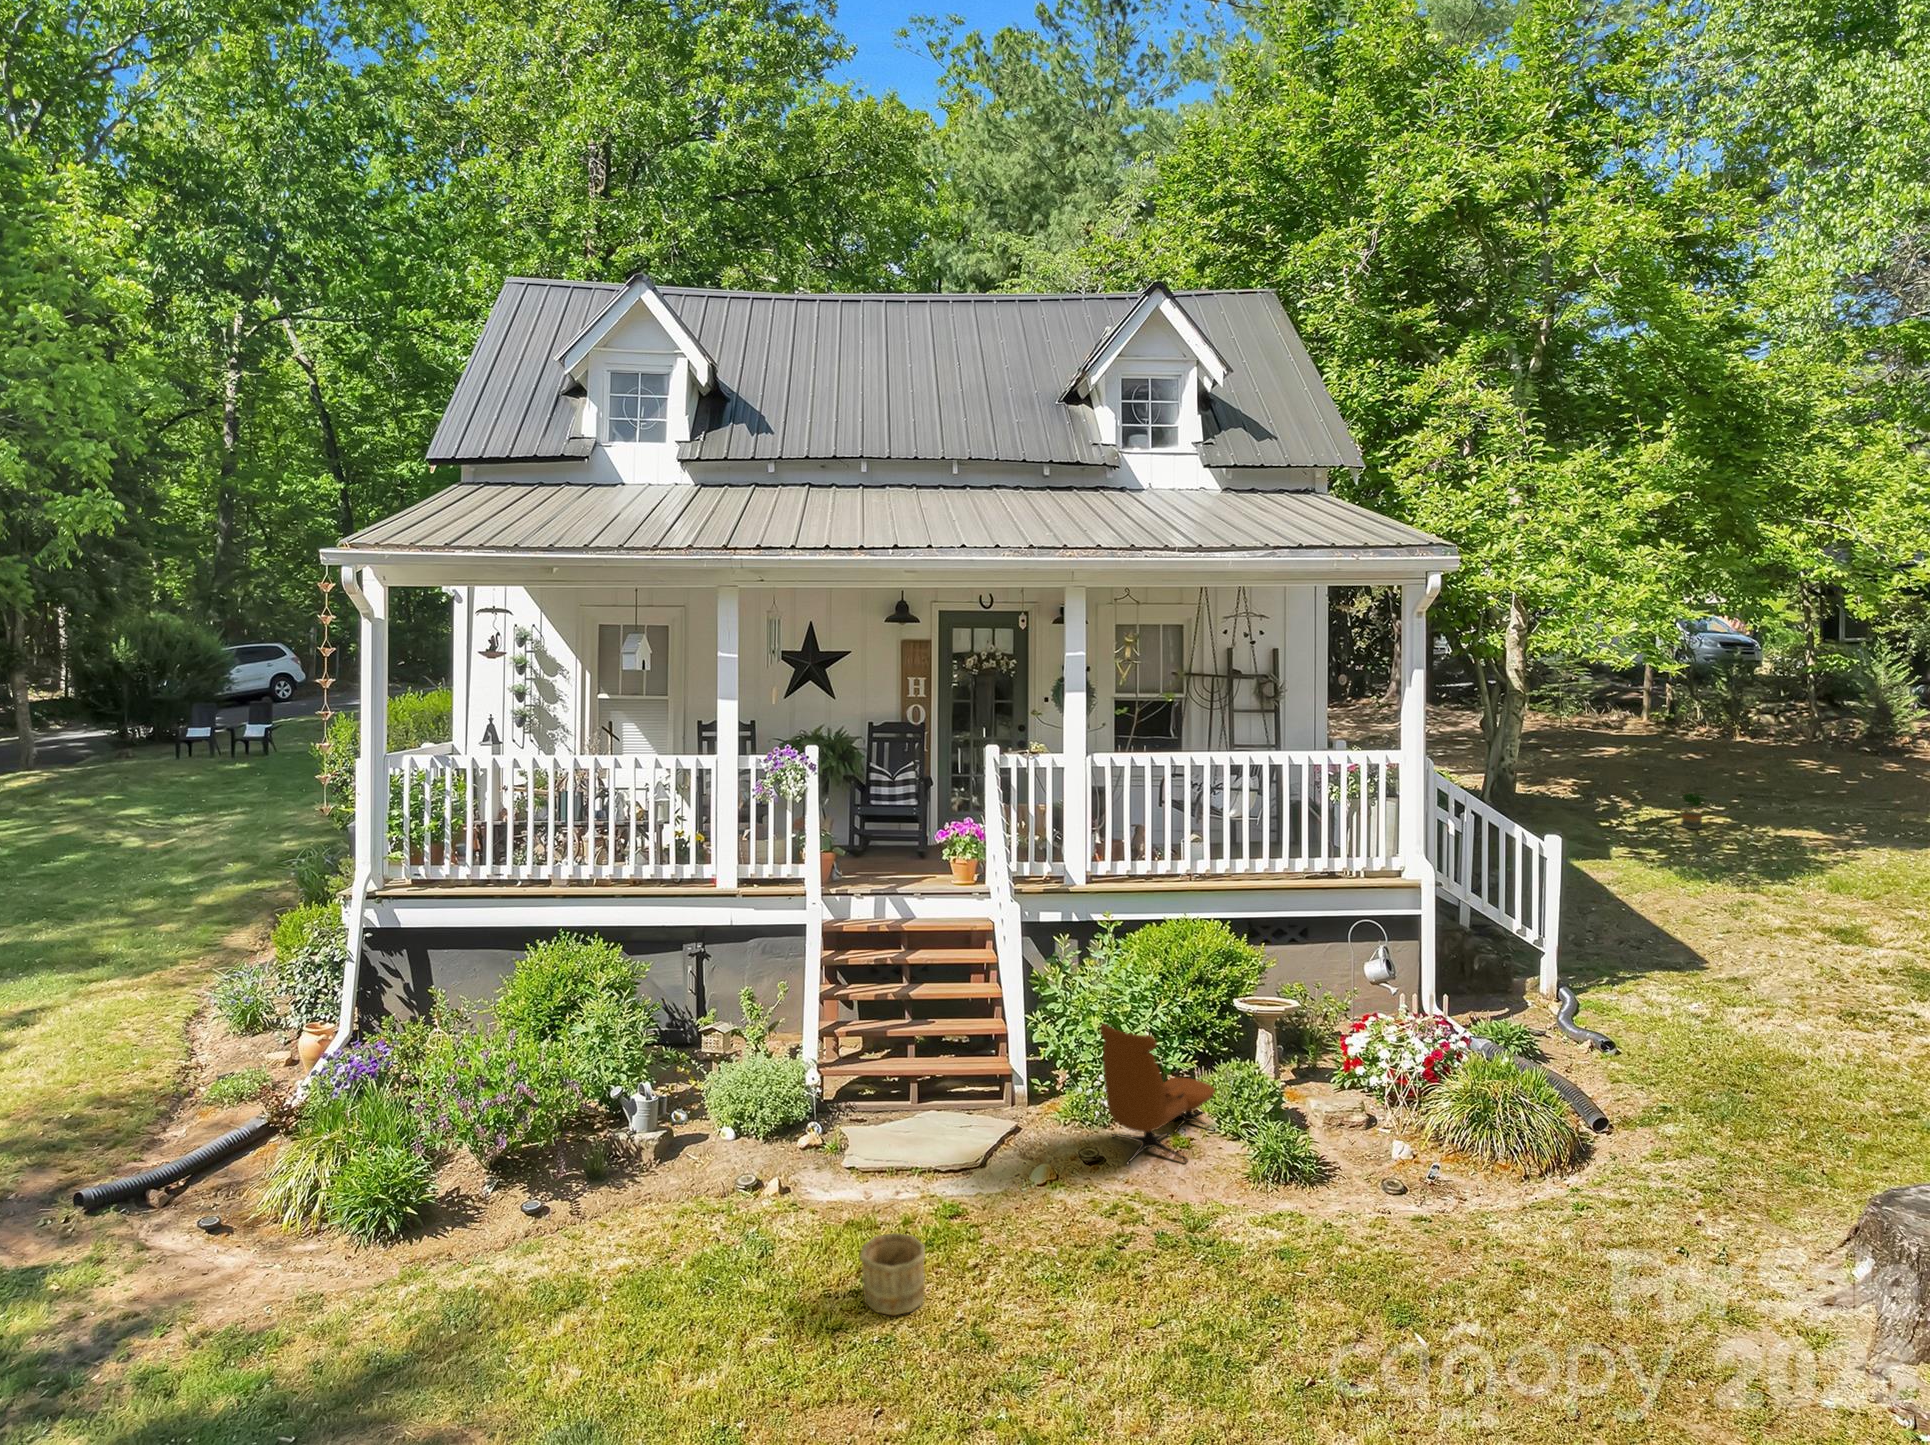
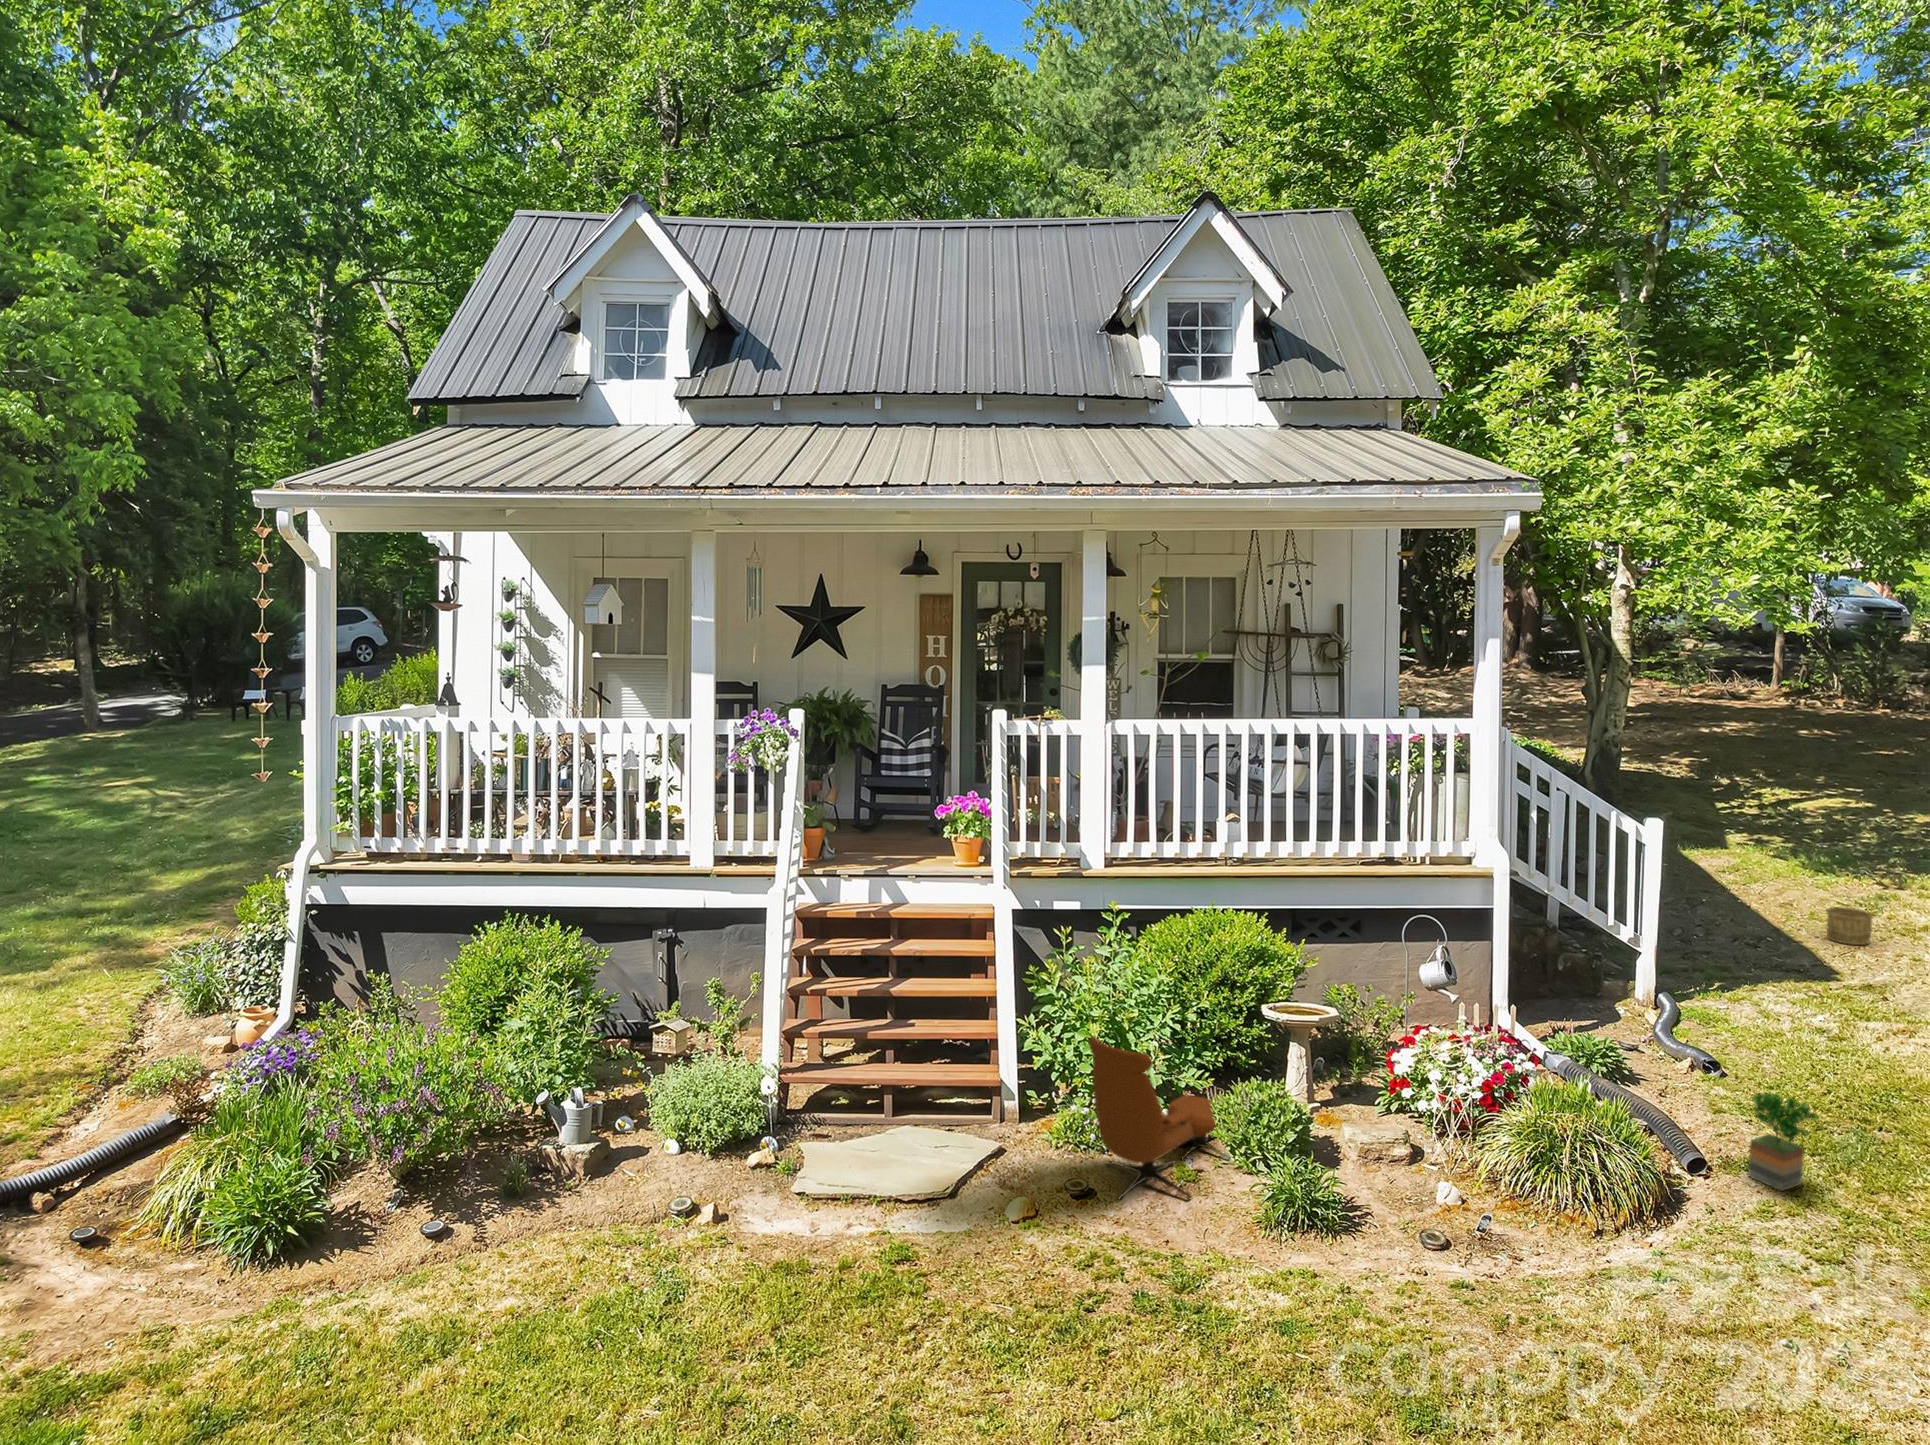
potted tree: present [1681,793,1706,829] -> present [1748,1093,1818,1191]
wooden bucket: present [860,1233,925,1316] -> present [1827,907,1873,945]

